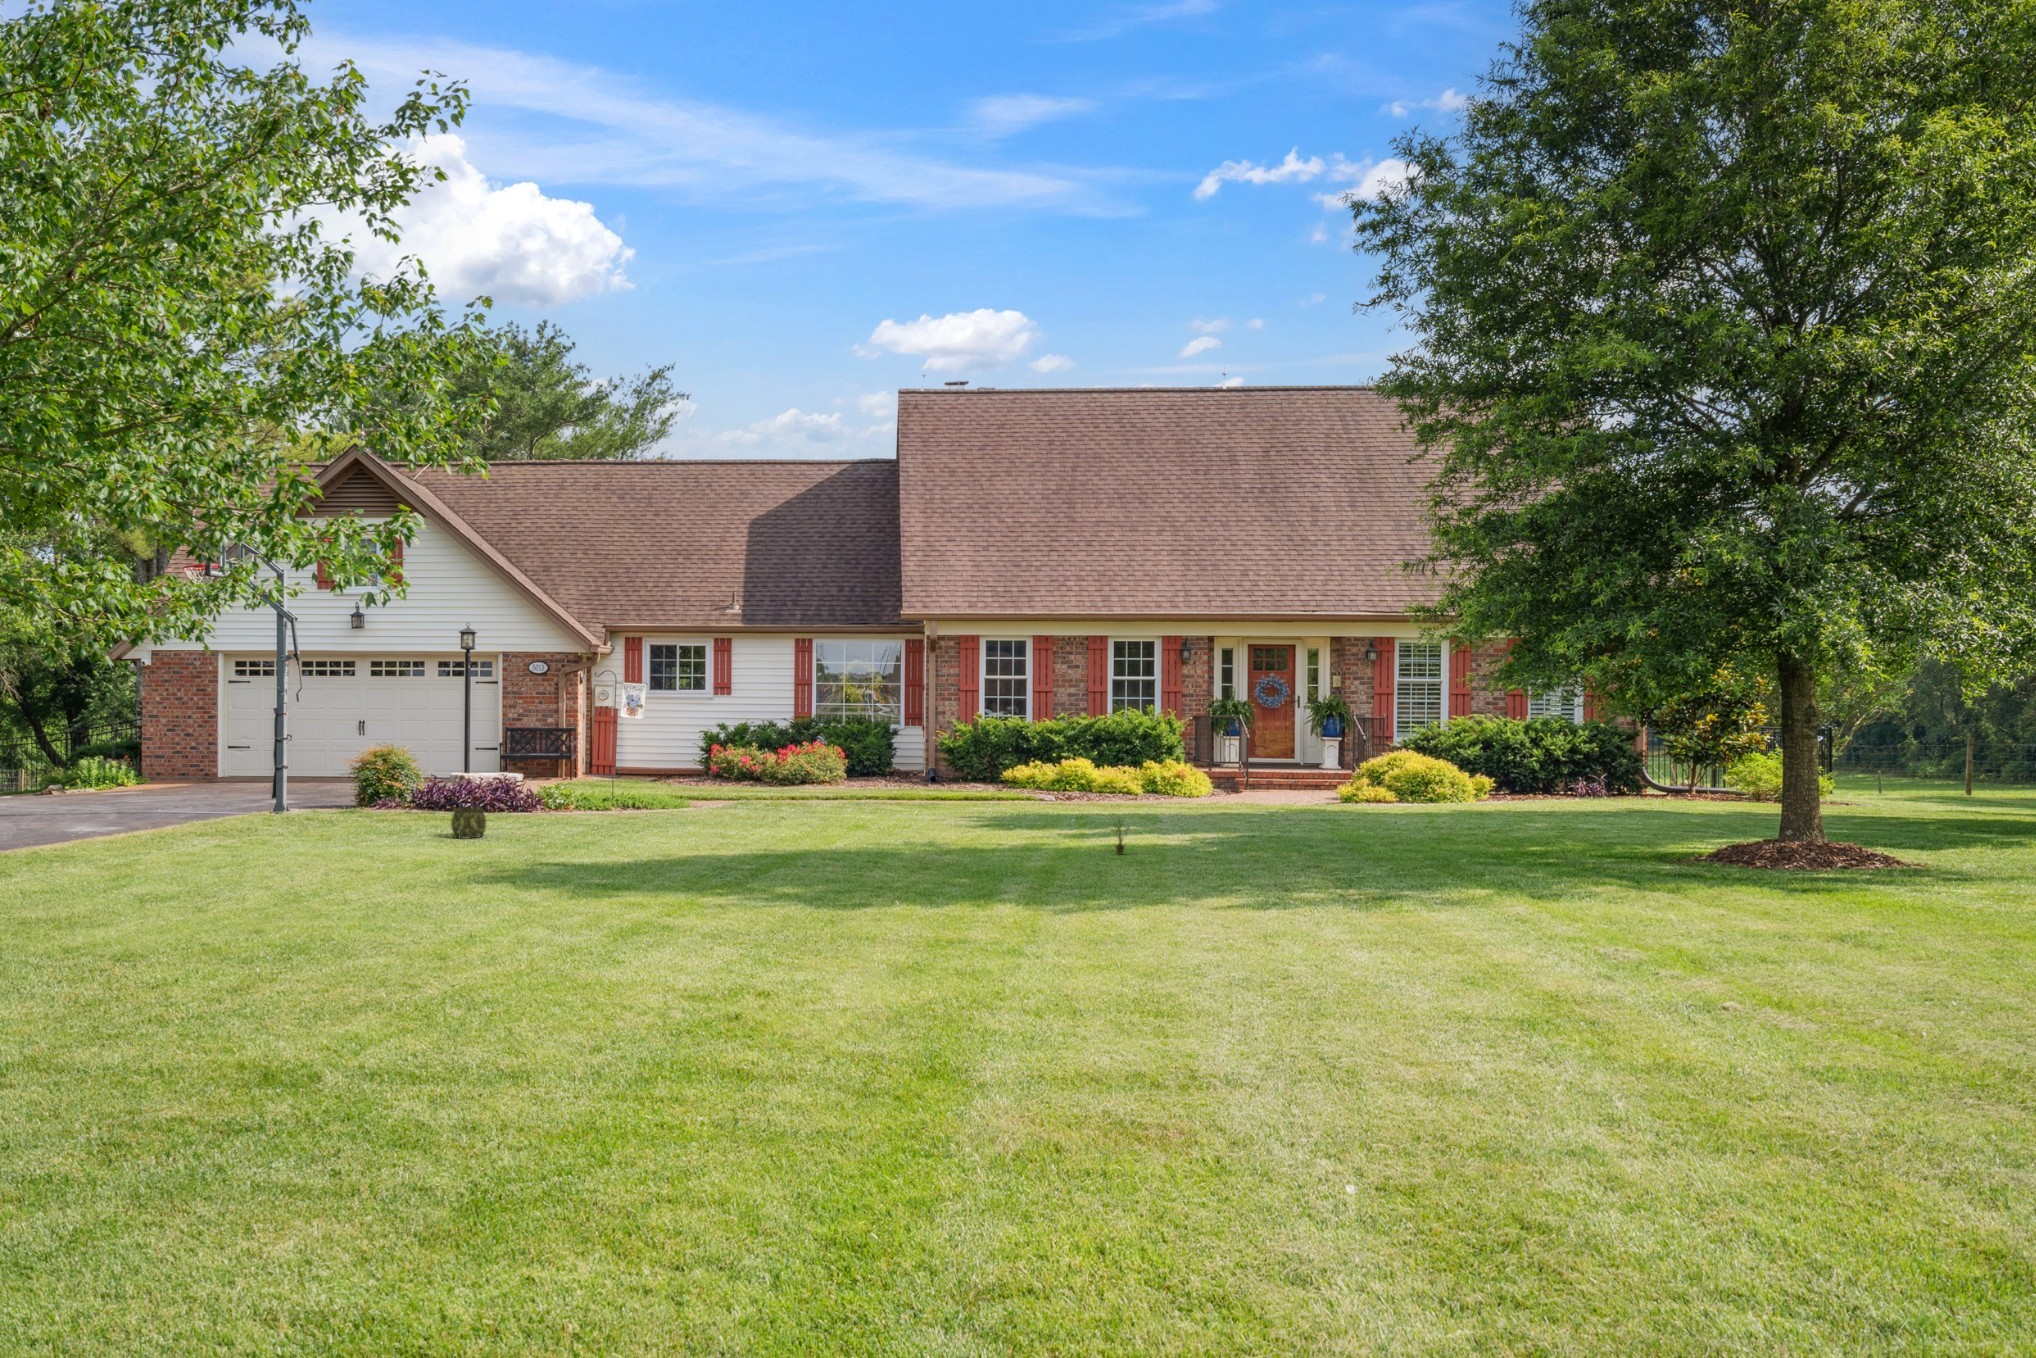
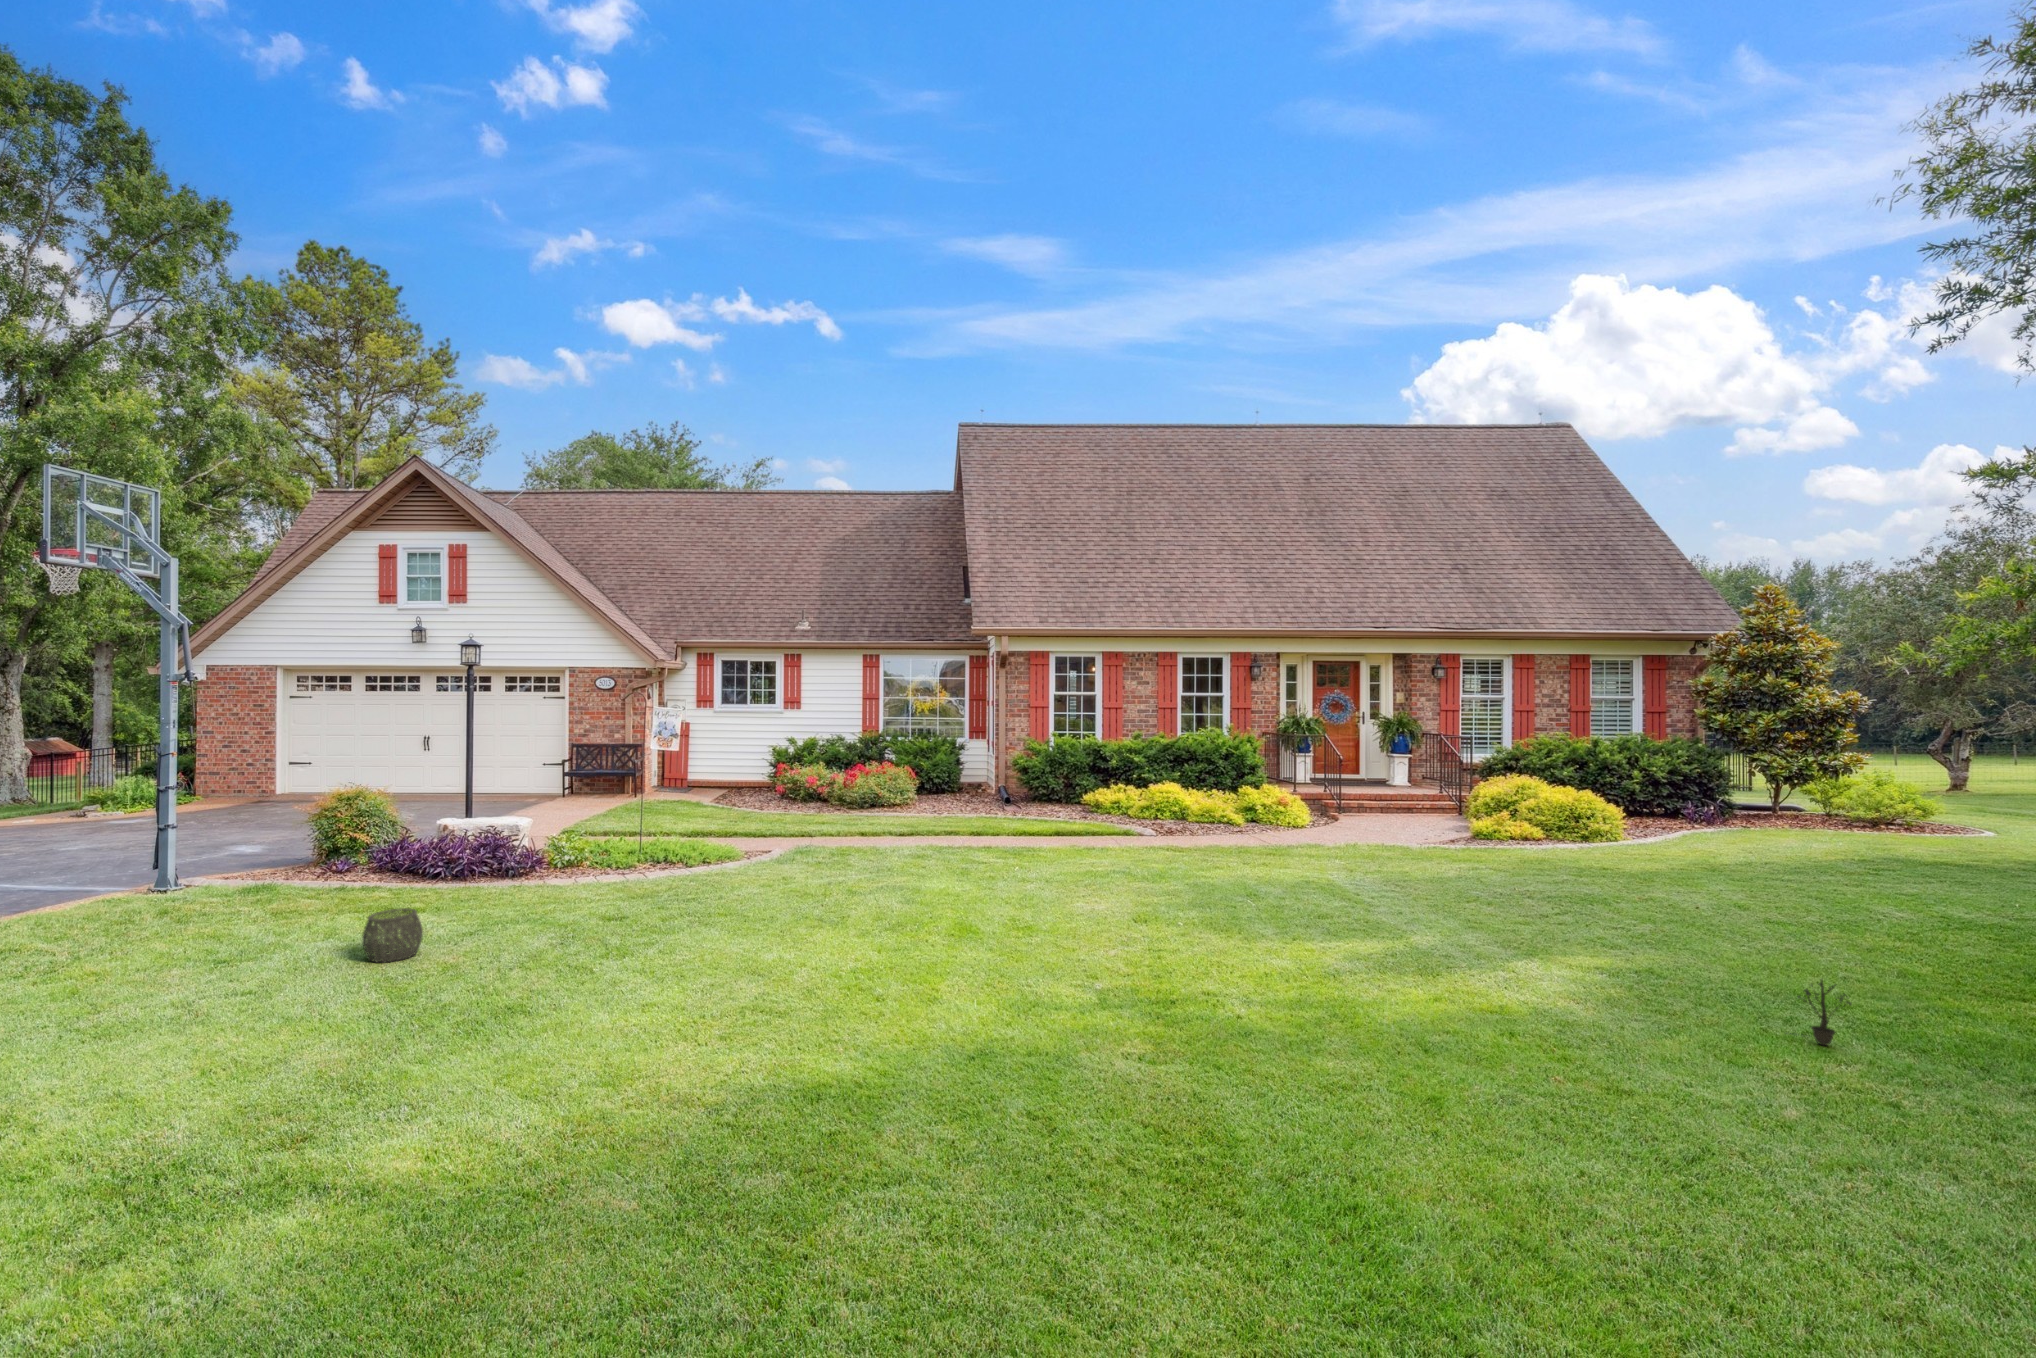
decorative plant: present [1108,825,1129,854] -> present [1786,979,1851,1046]

